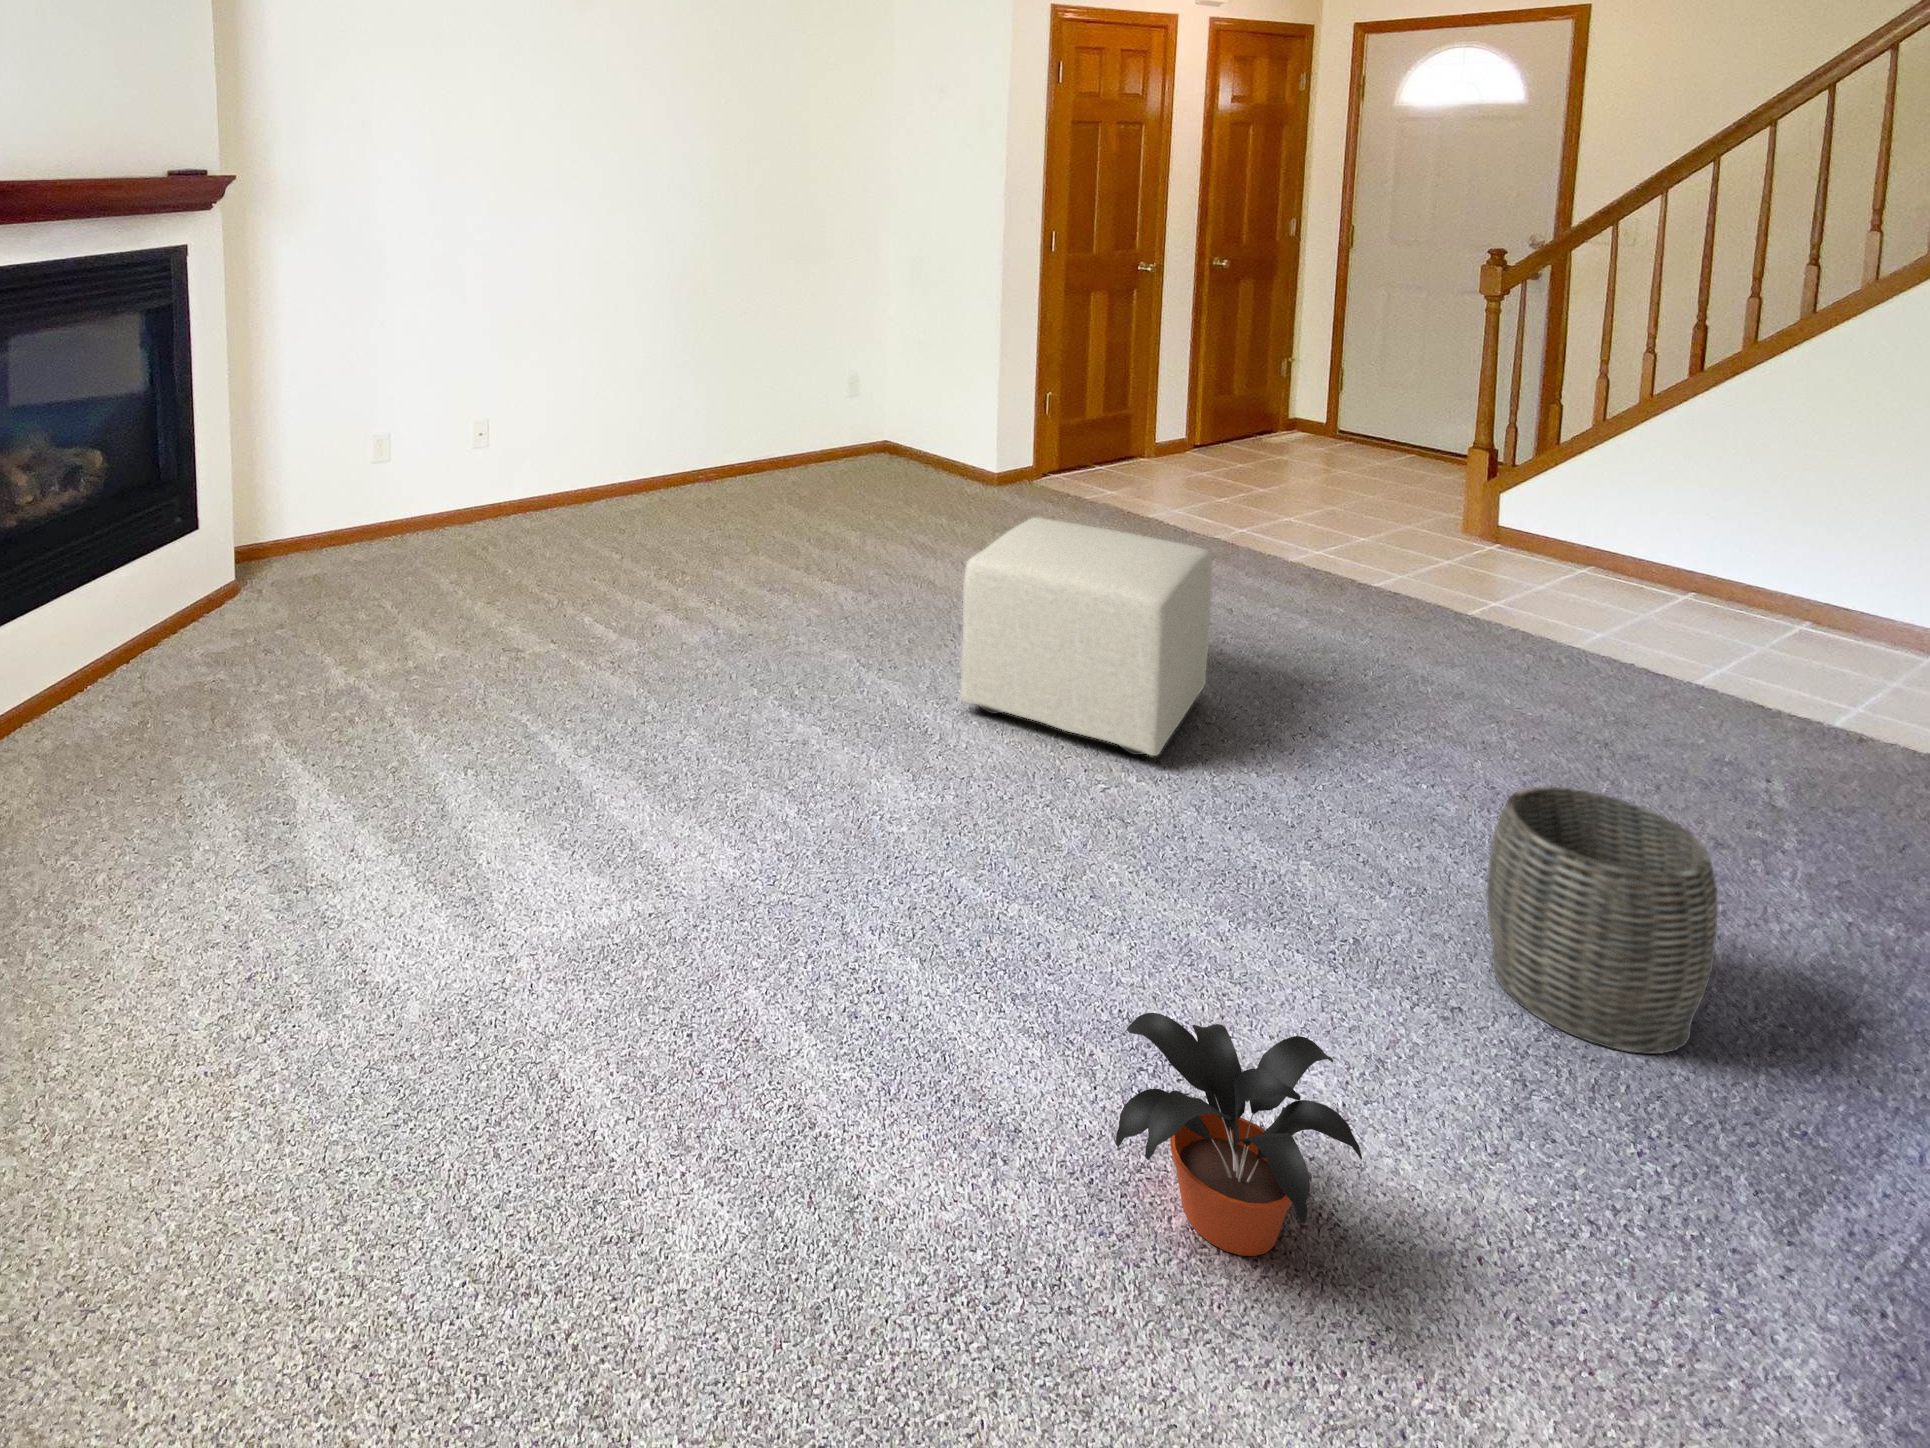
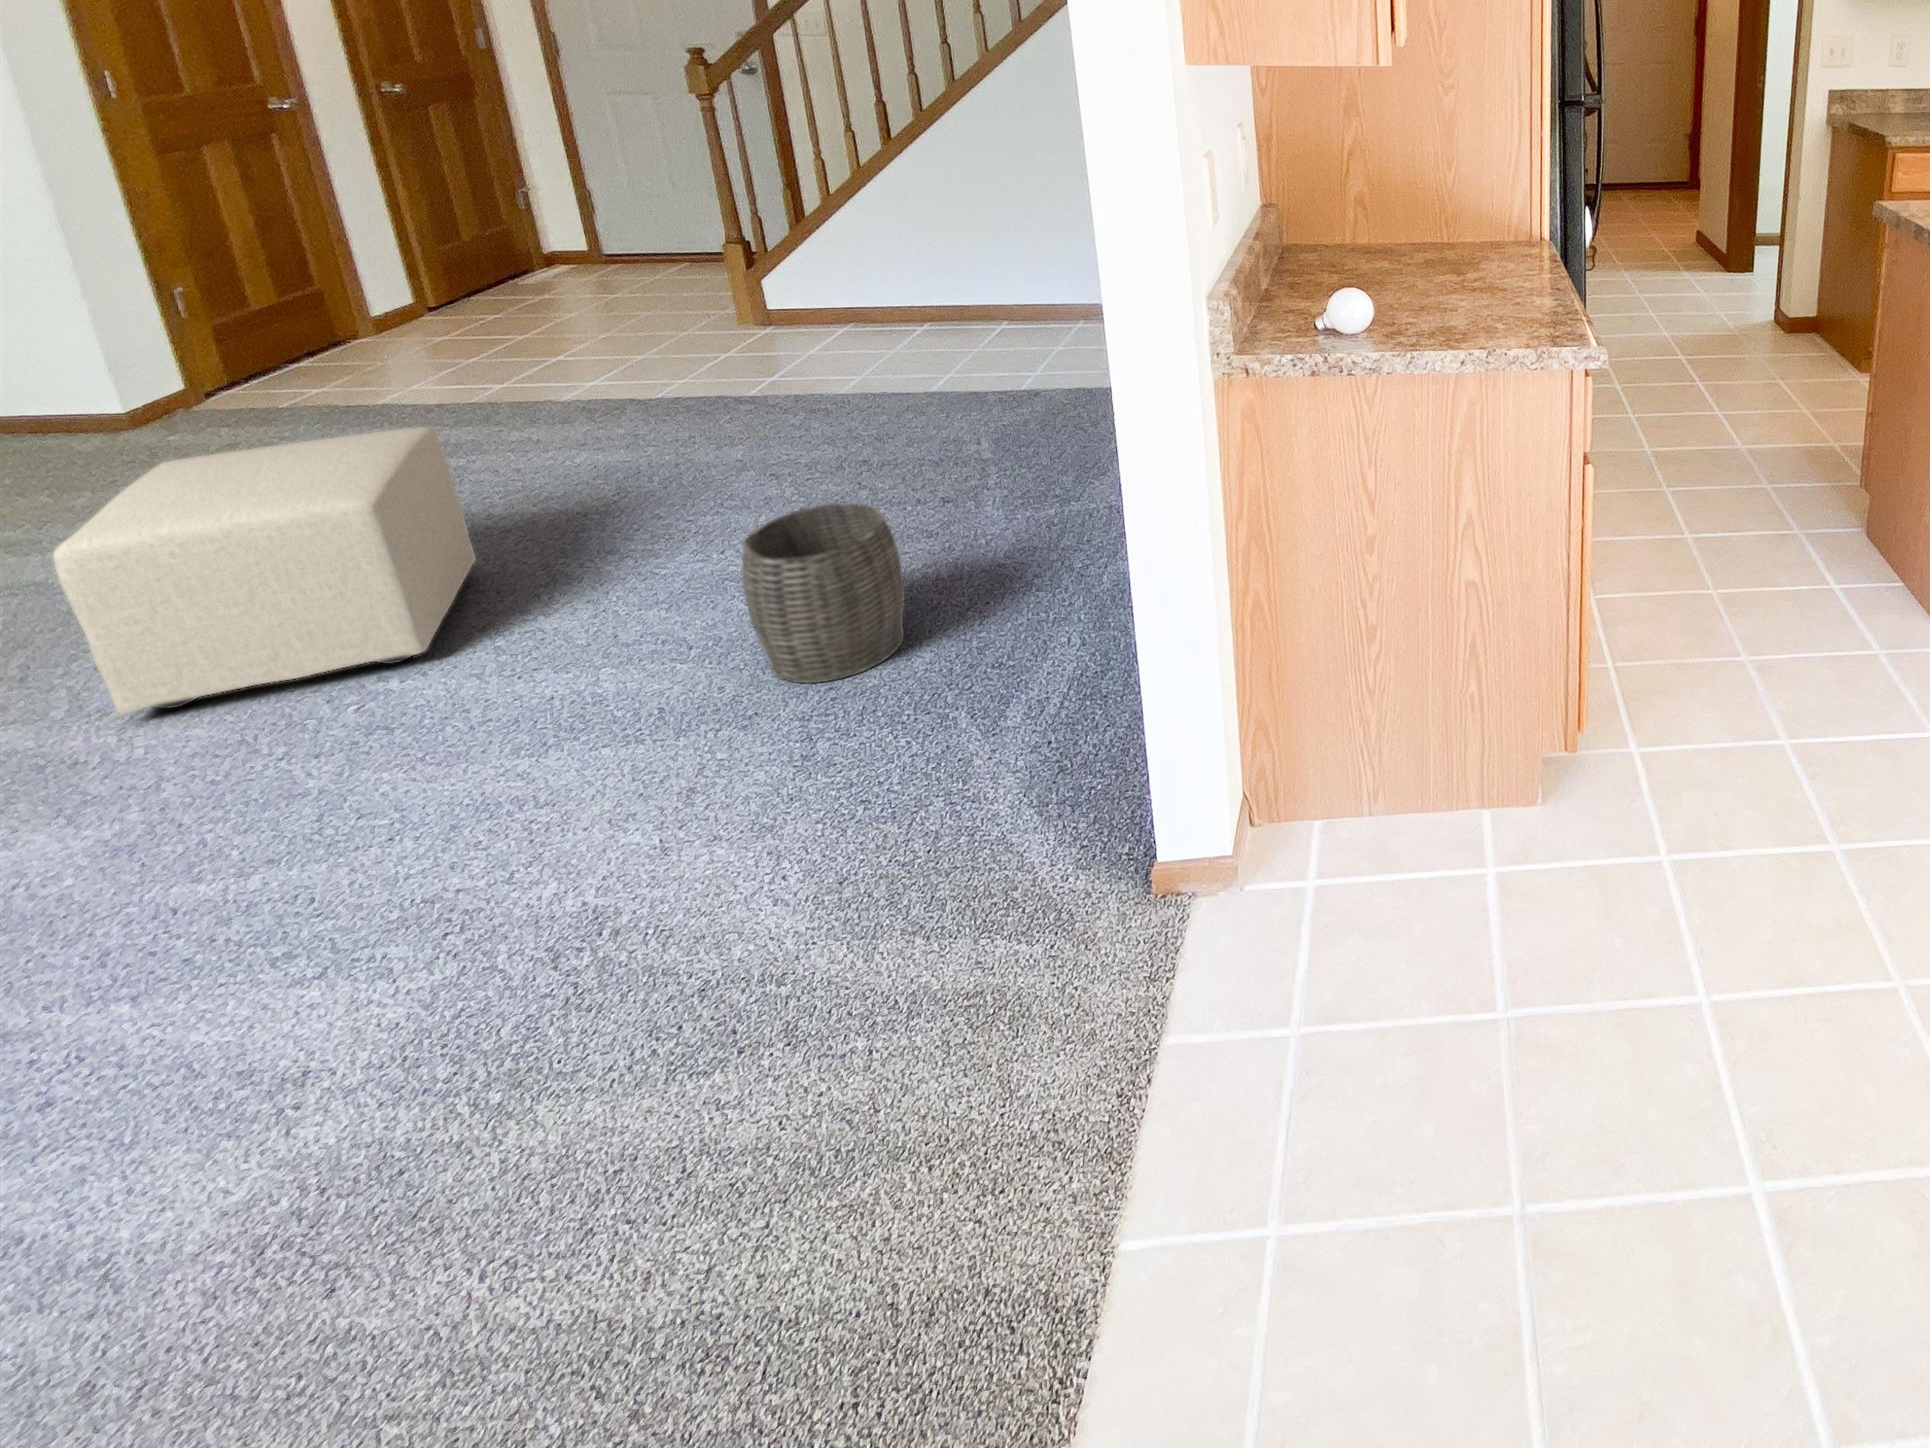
potted plant: present [1116,1013,1362,1256] -> none [404,804,649,1006]

